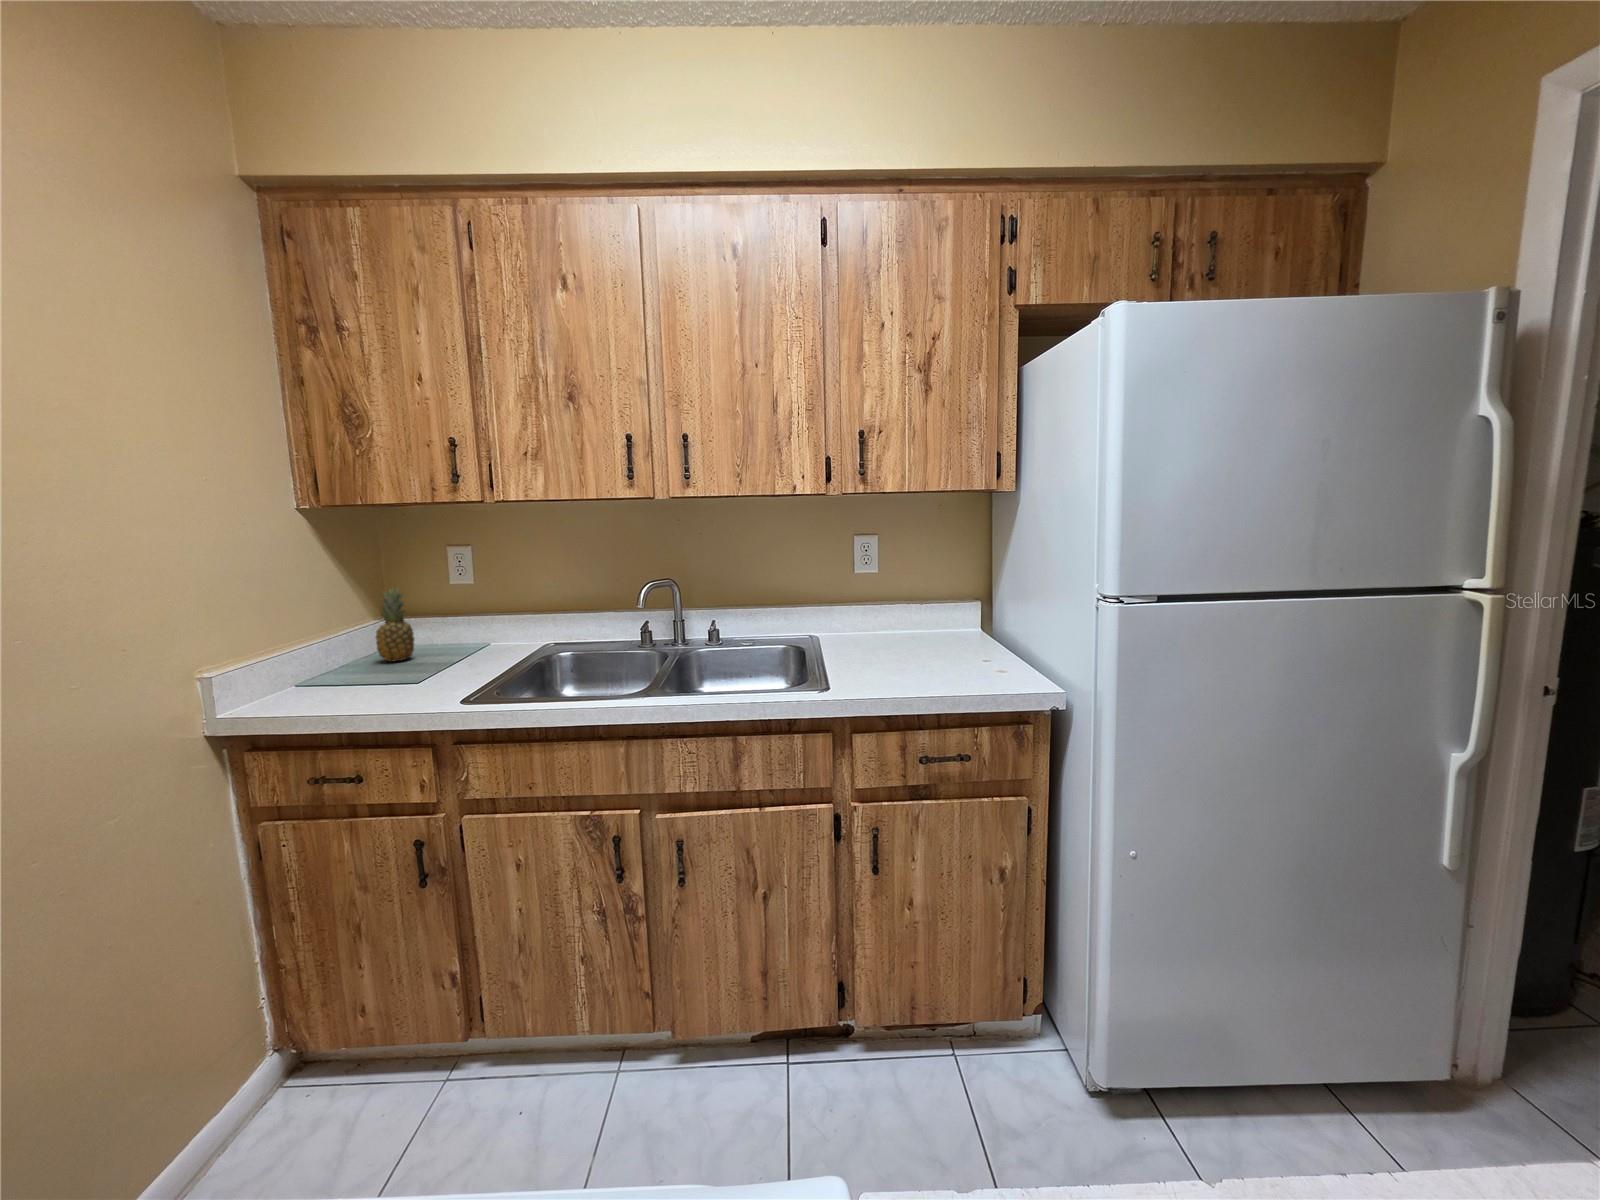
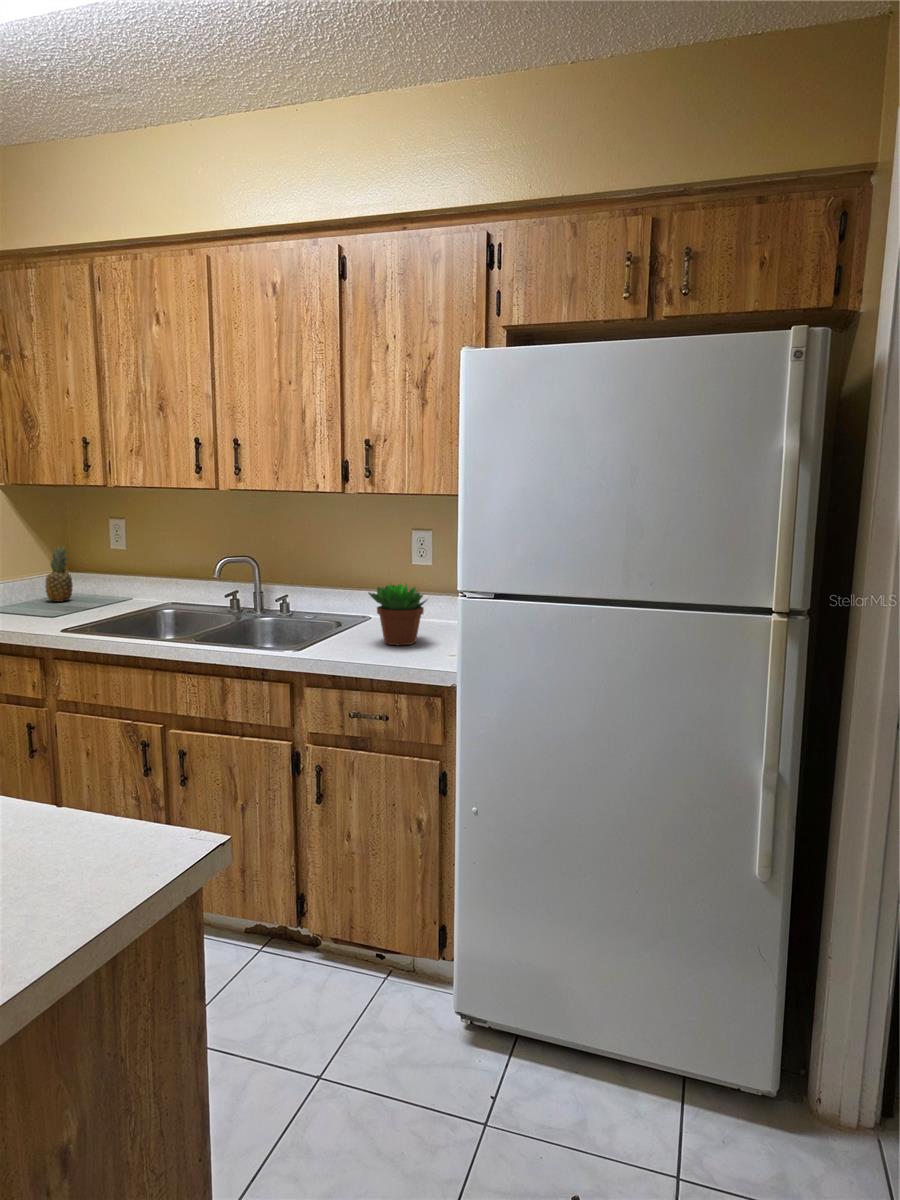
succulent plant: none [881,594,953,668] -> present [369,584,427,645]

